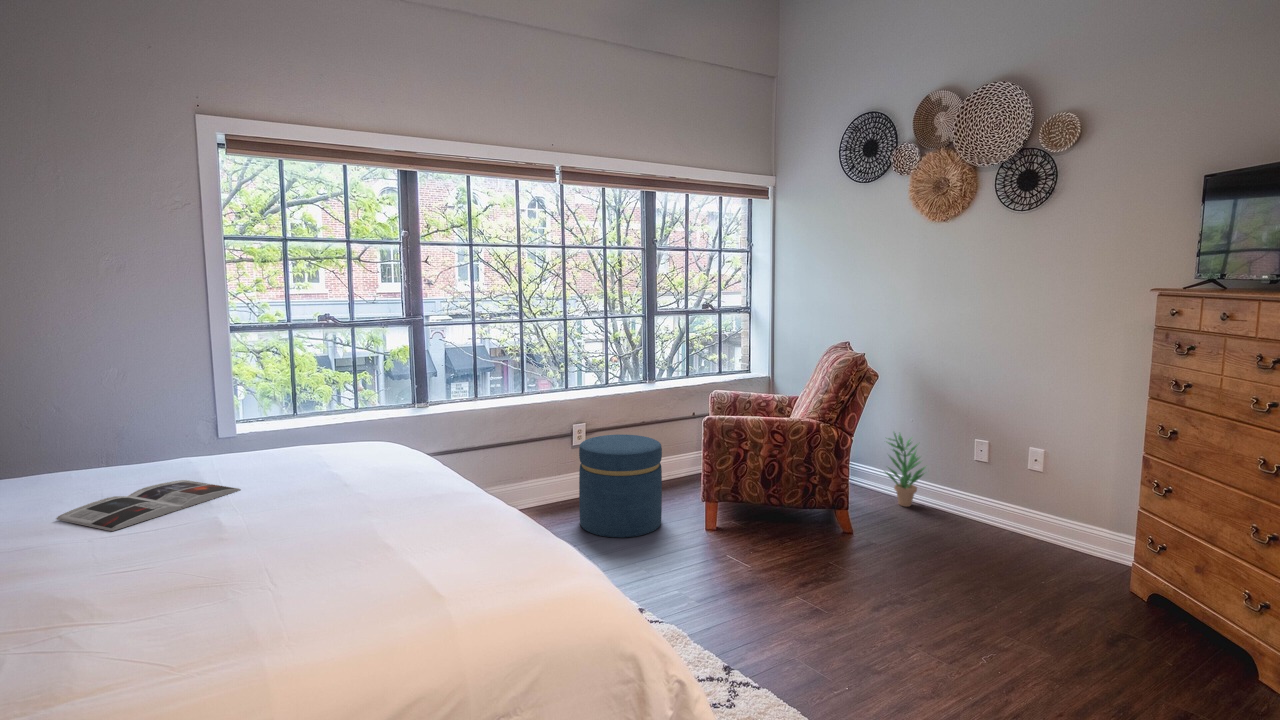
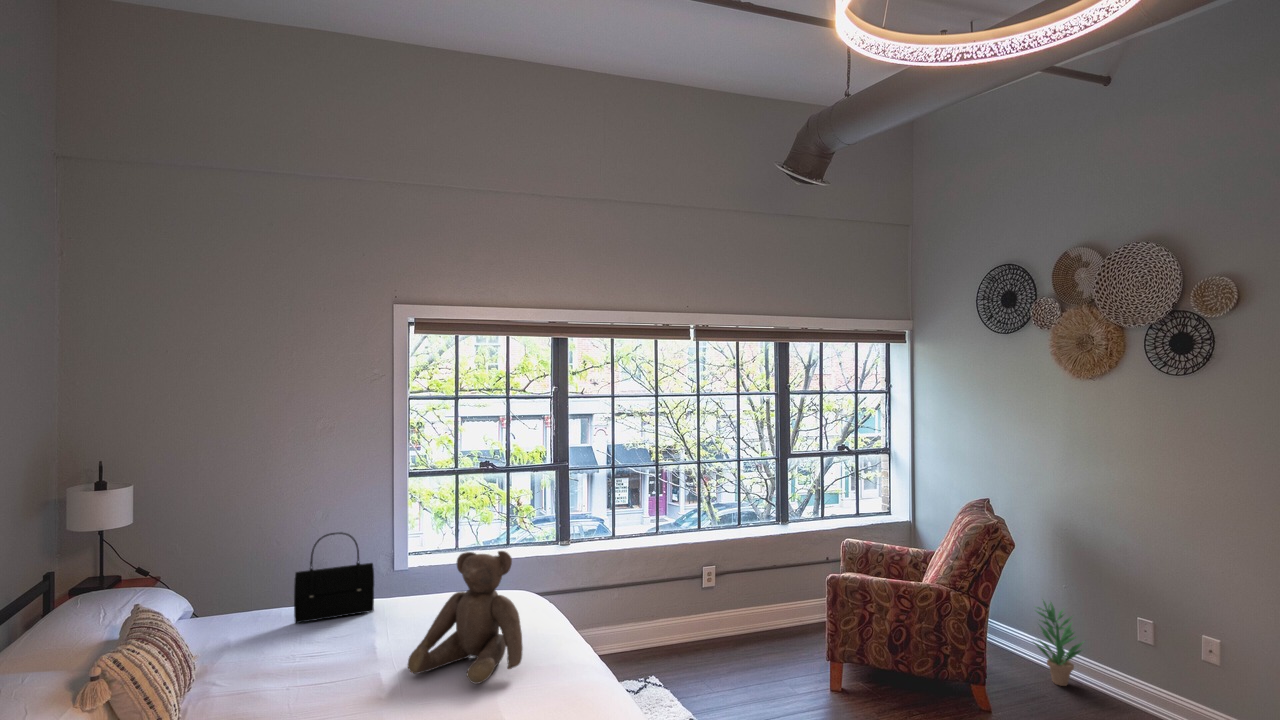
teddy bear: none [259,367,405,510] -> present [408,551,523,684]
handbag: none [88,369,201,481] -> present [294,532,374,623]
ottoman: present [579,434,662,538] -> none [704,583,786,693]
magazine: present [56,480,241,531] -> none [264,631,398,684]

